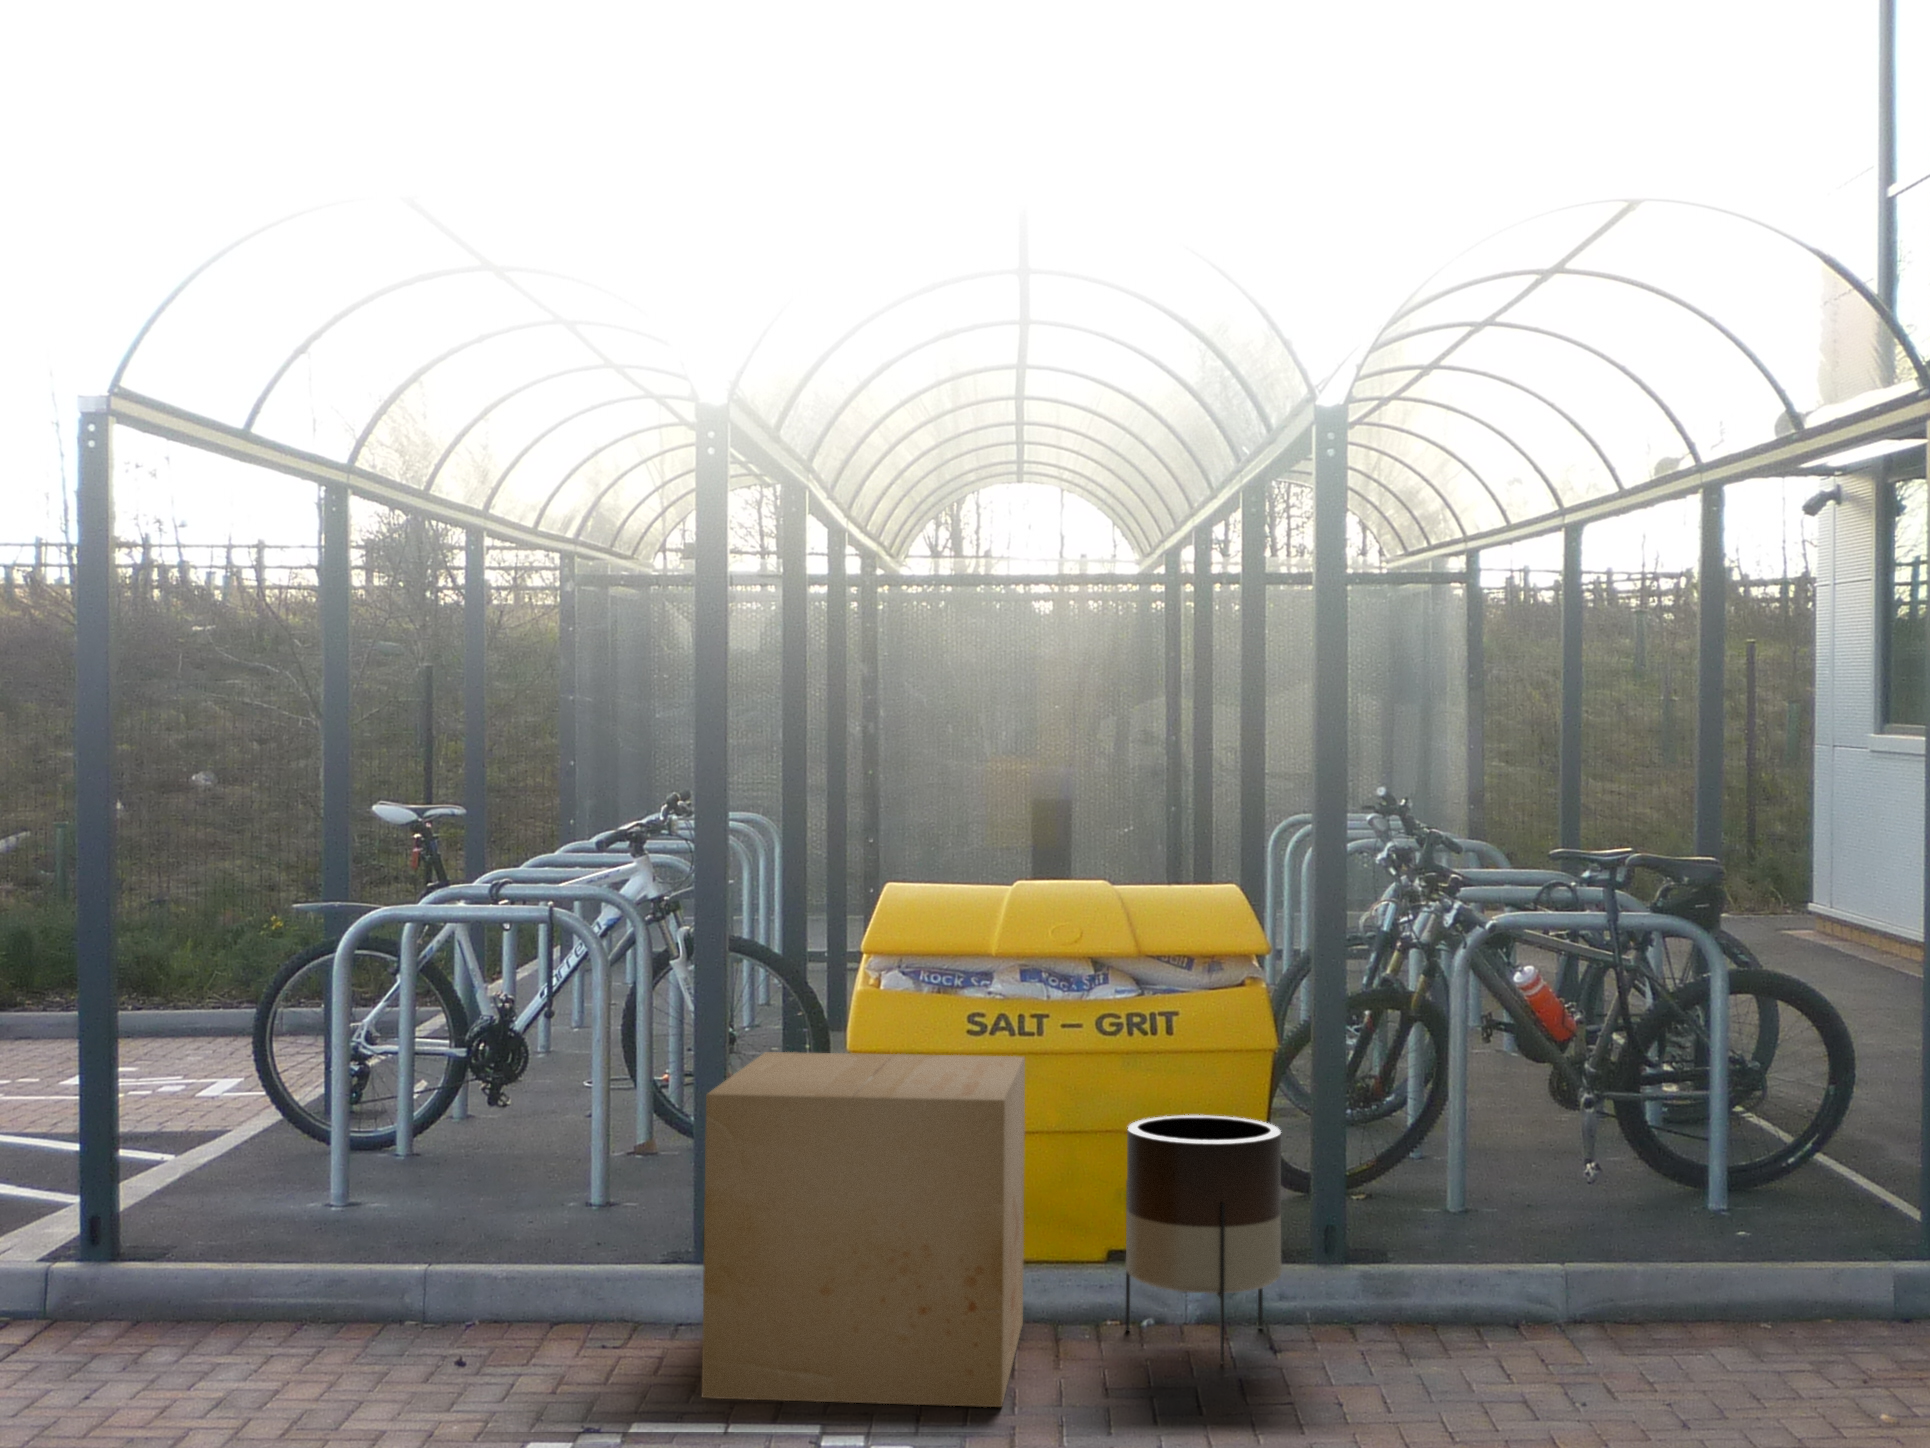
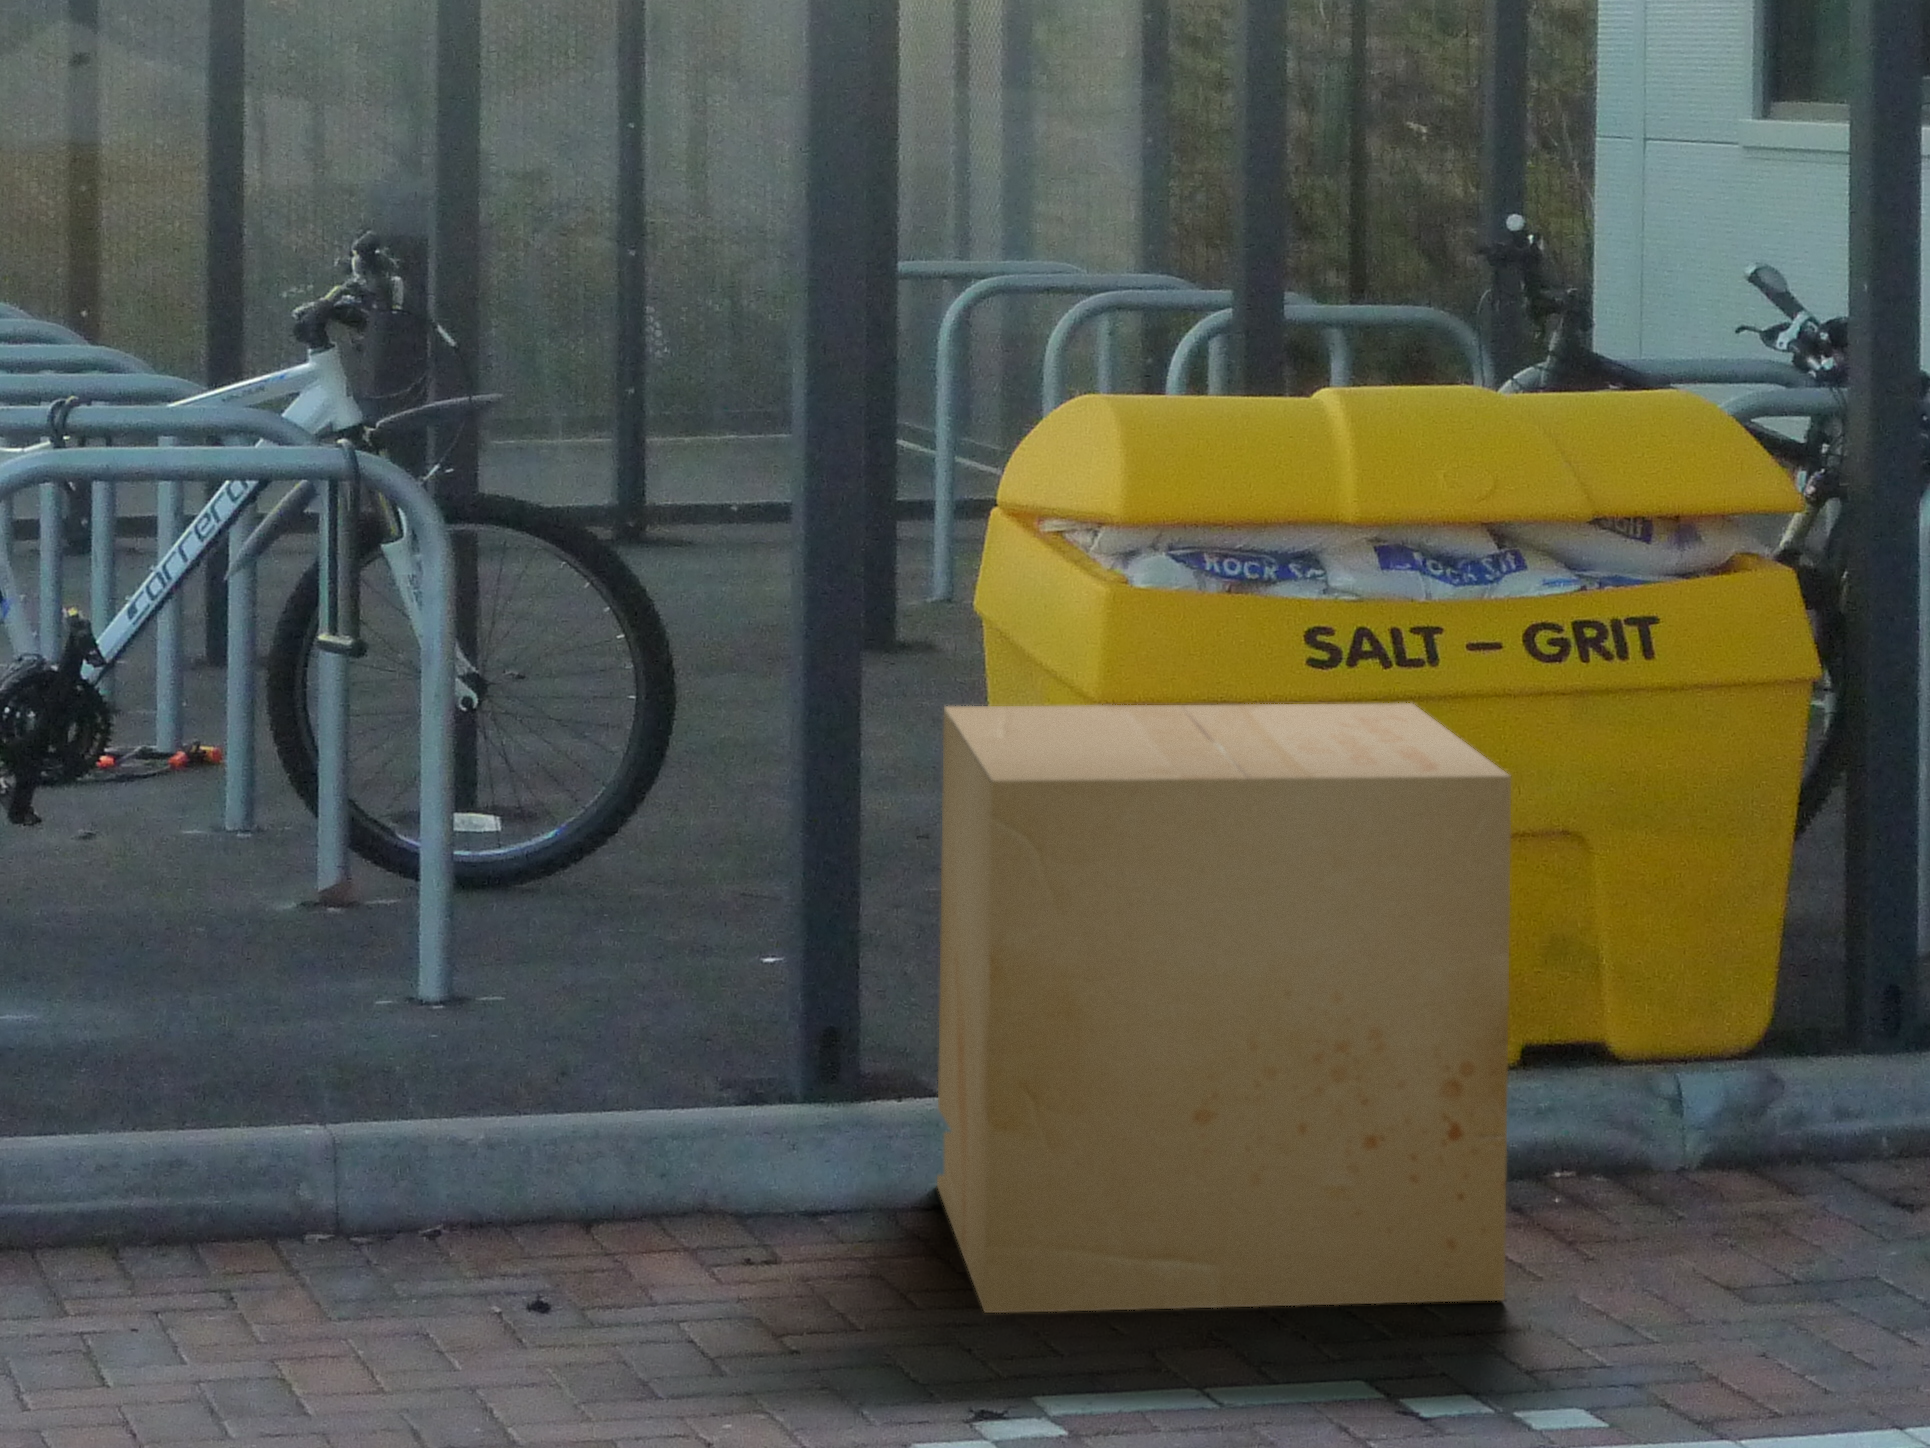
planter: present [1126,1115,1282,1364] -> none [1589,800,1871,1221]

